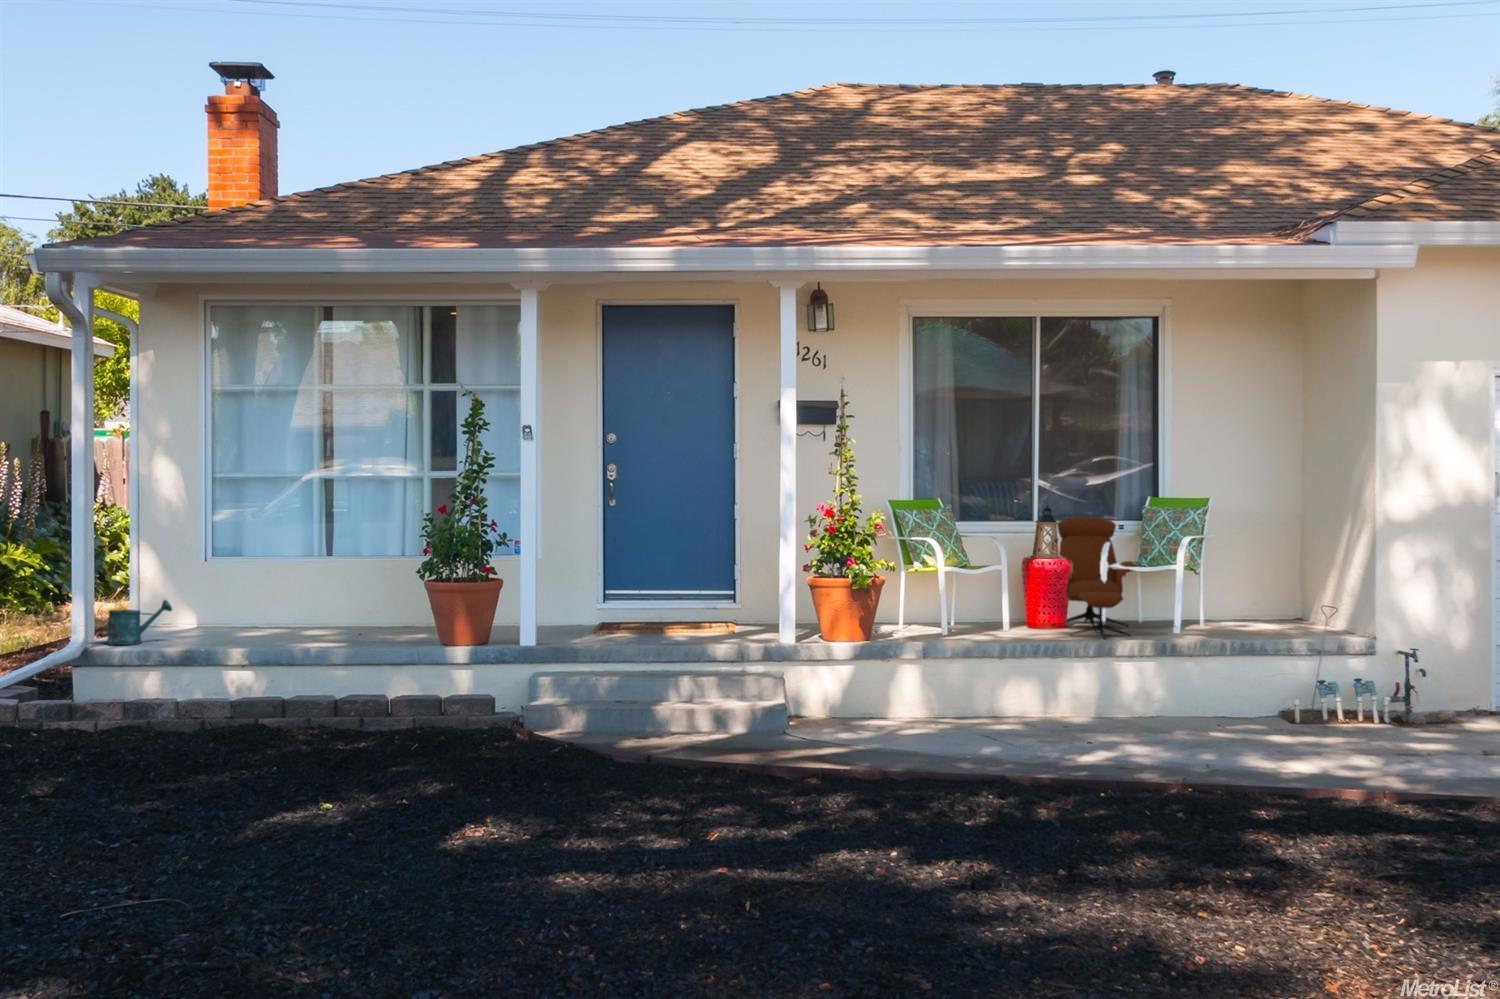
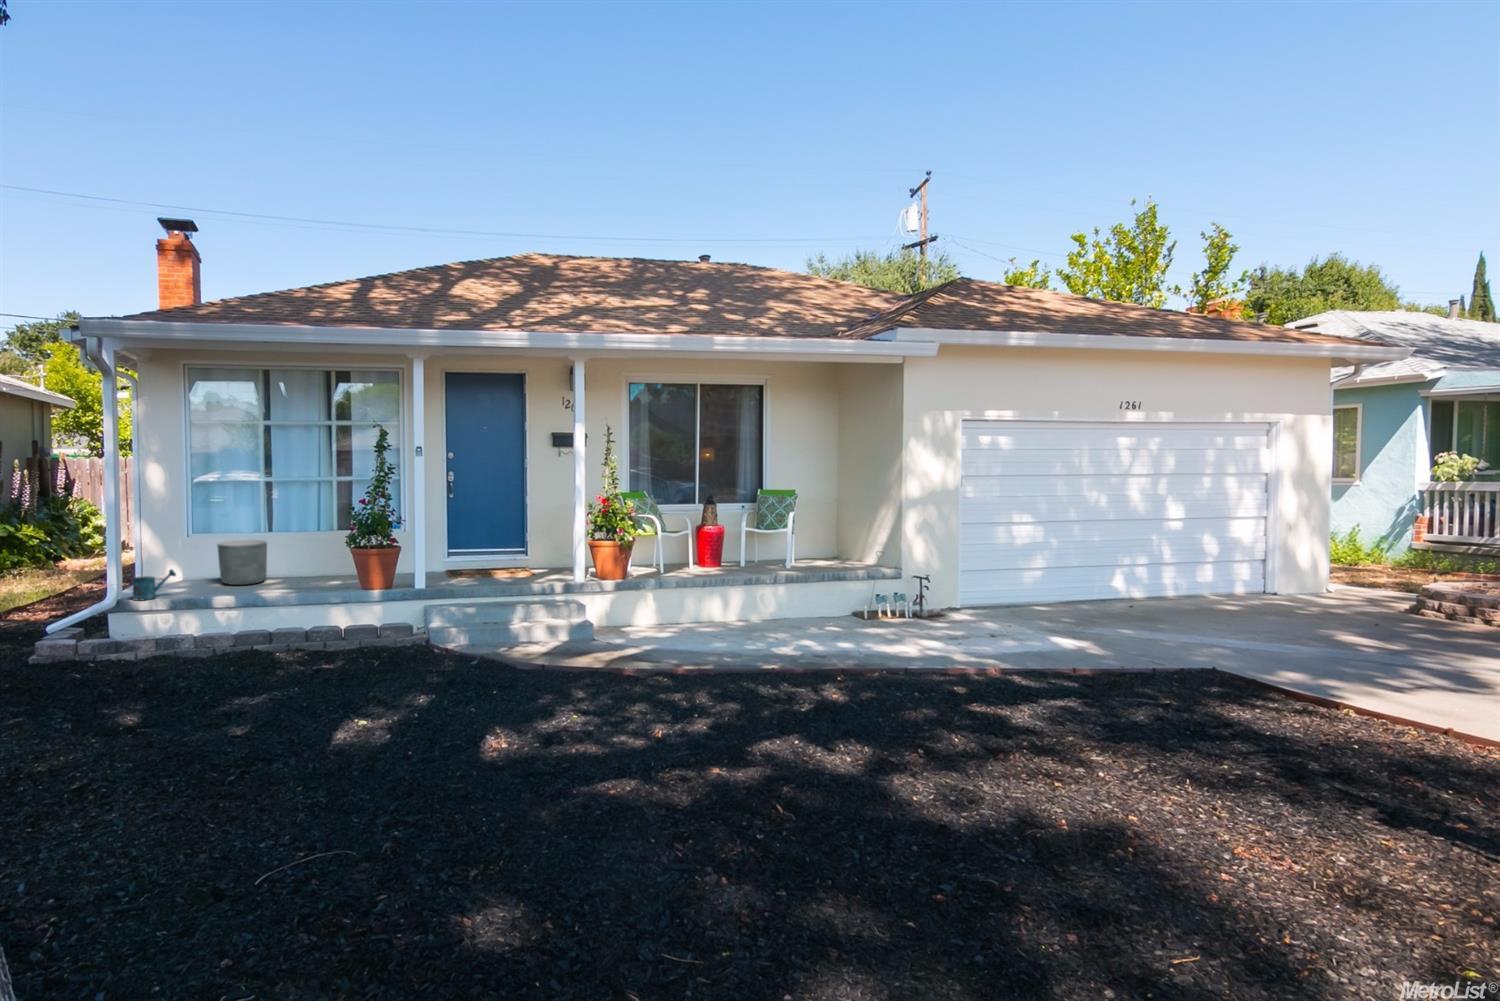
lounge chair: present [1052,517,1137,638] -> none [708,500,759,572]
planter: none [247,564,320,632] -> present [217,539,267,585]

